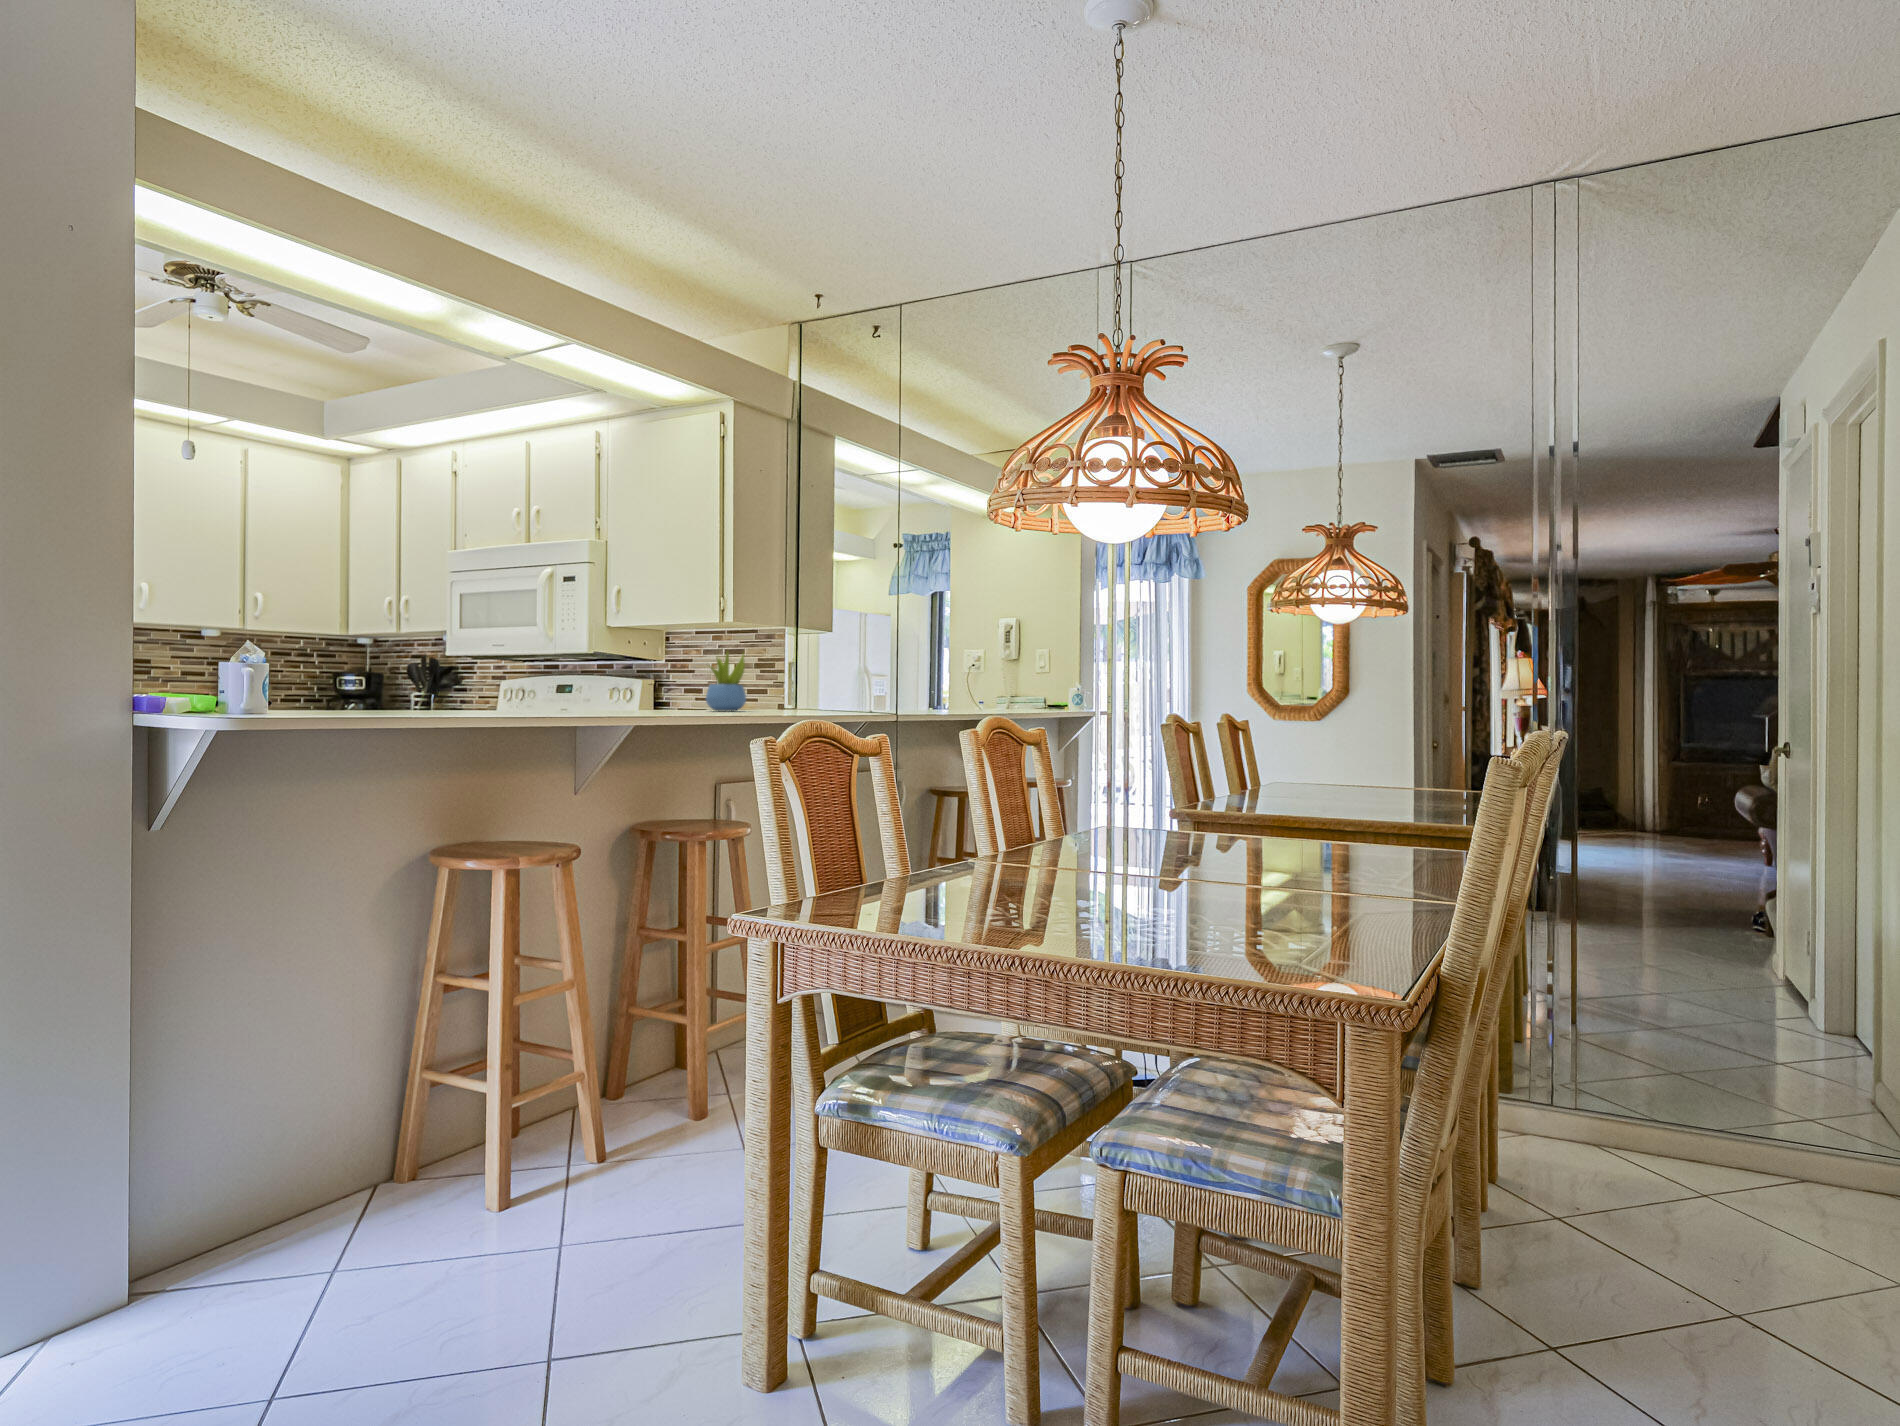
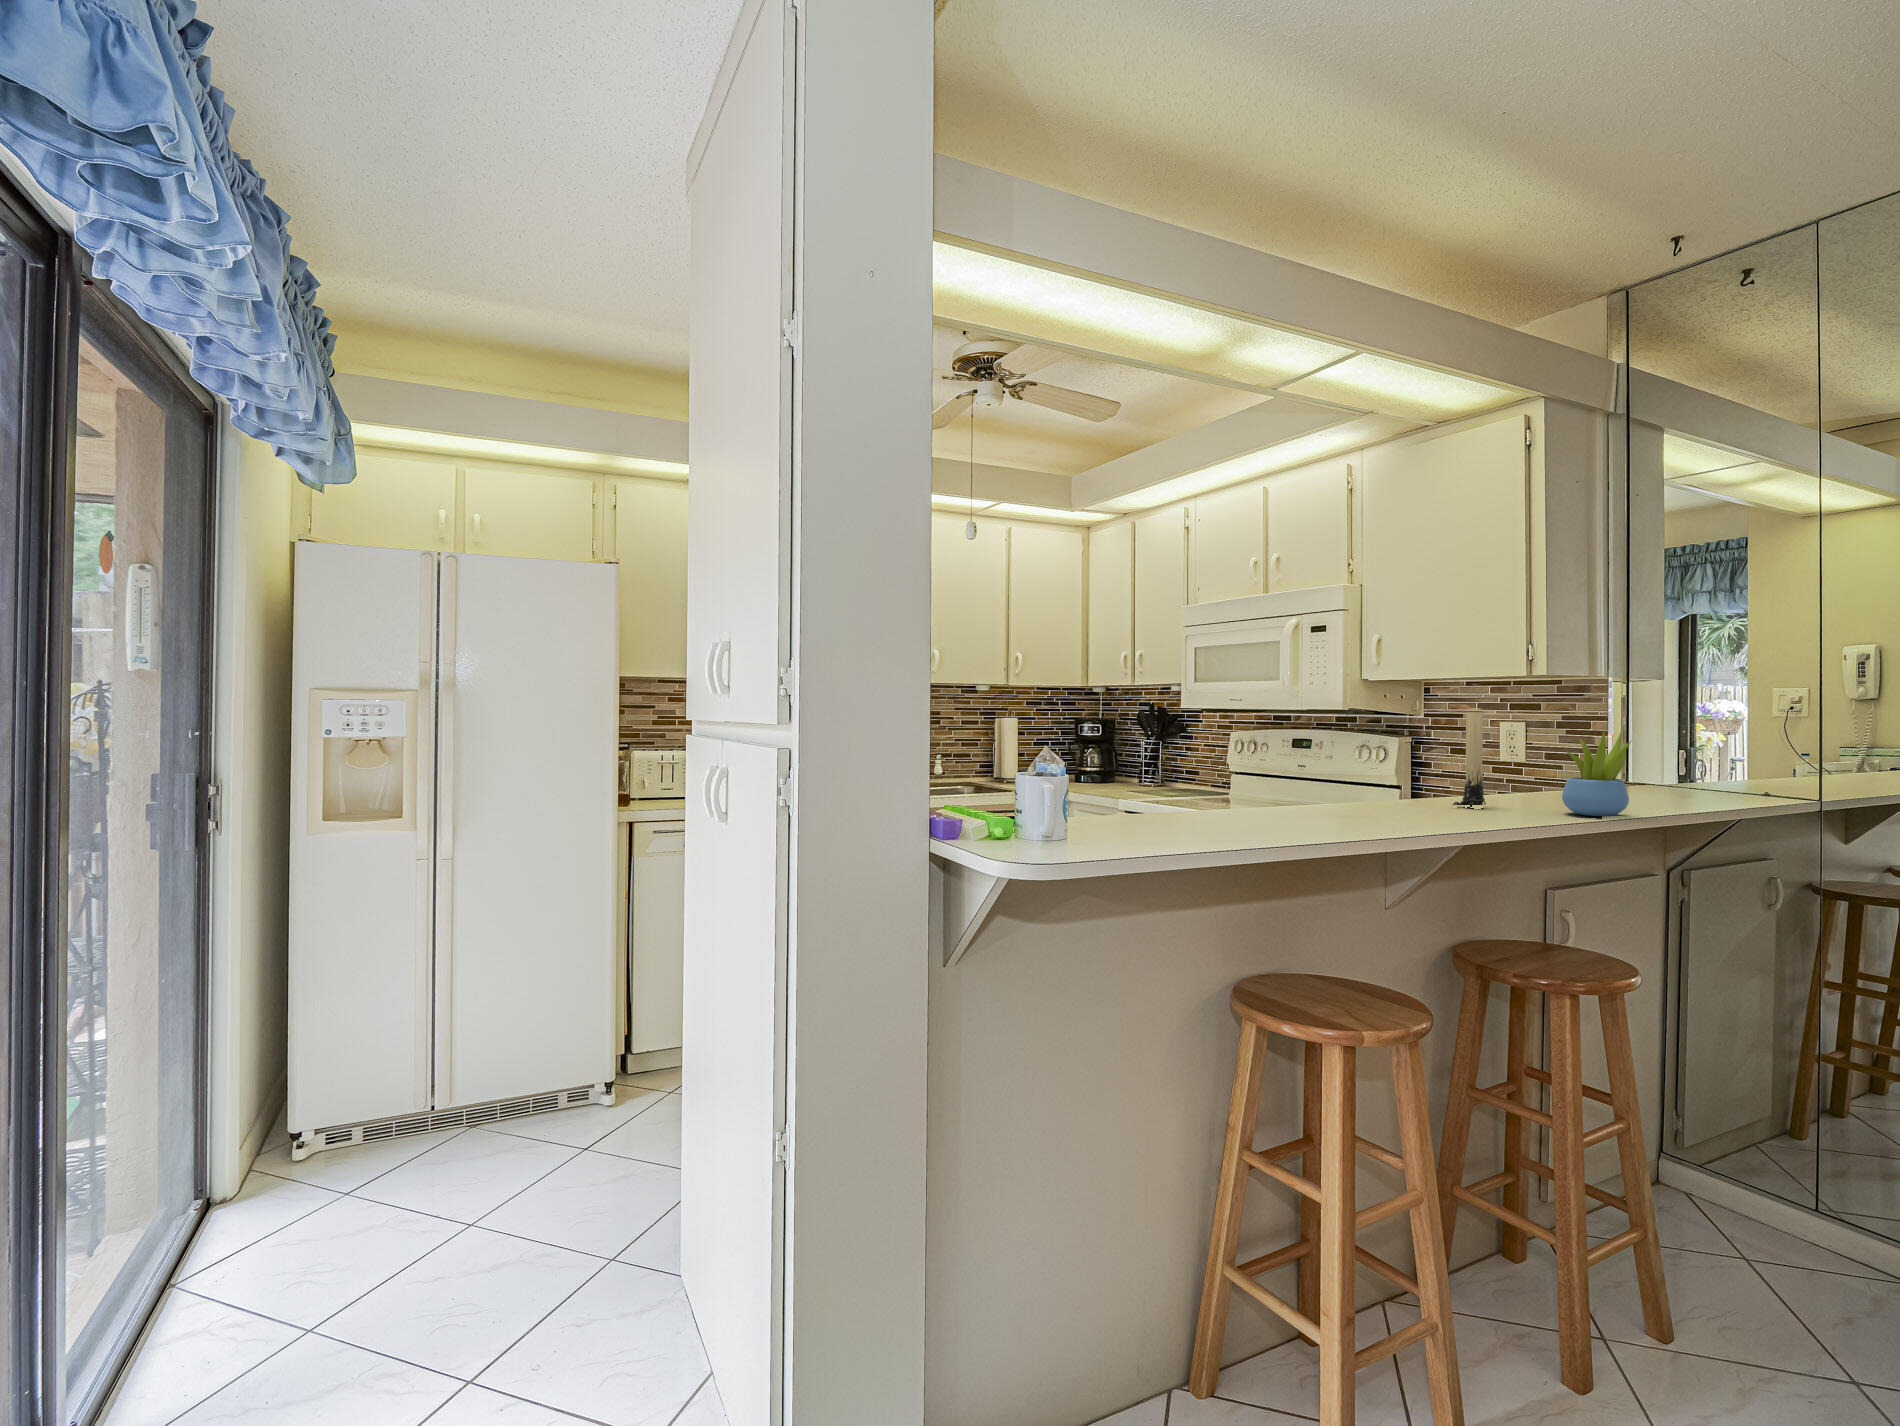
candle: none [635,634,659,710] -> present [1453,708,1486,807]

